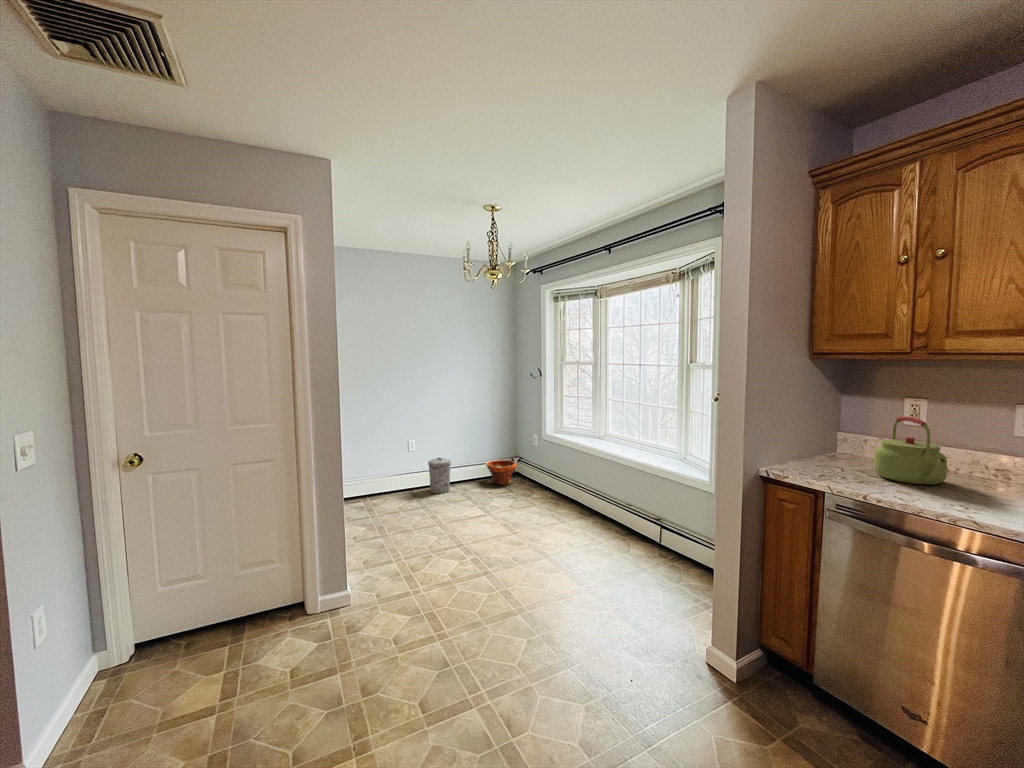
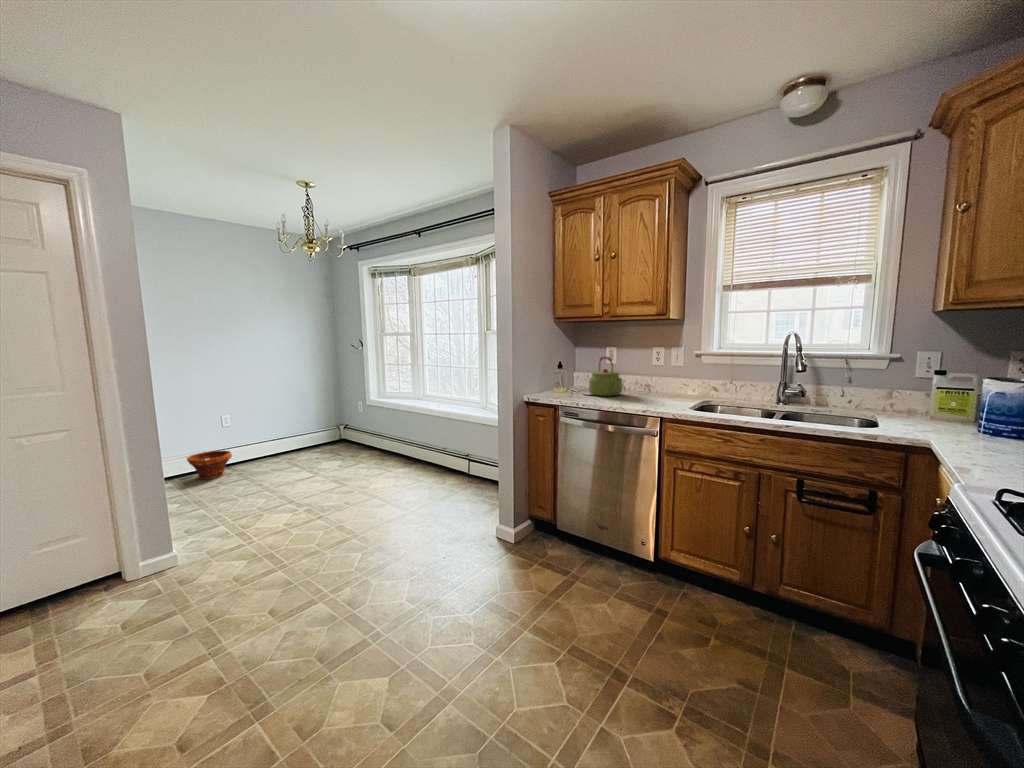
trash can: present [428,458,451,493] -> none [245,431,273,467]
planter: present [486,460,517,484] -> present [187,450,232,479]

